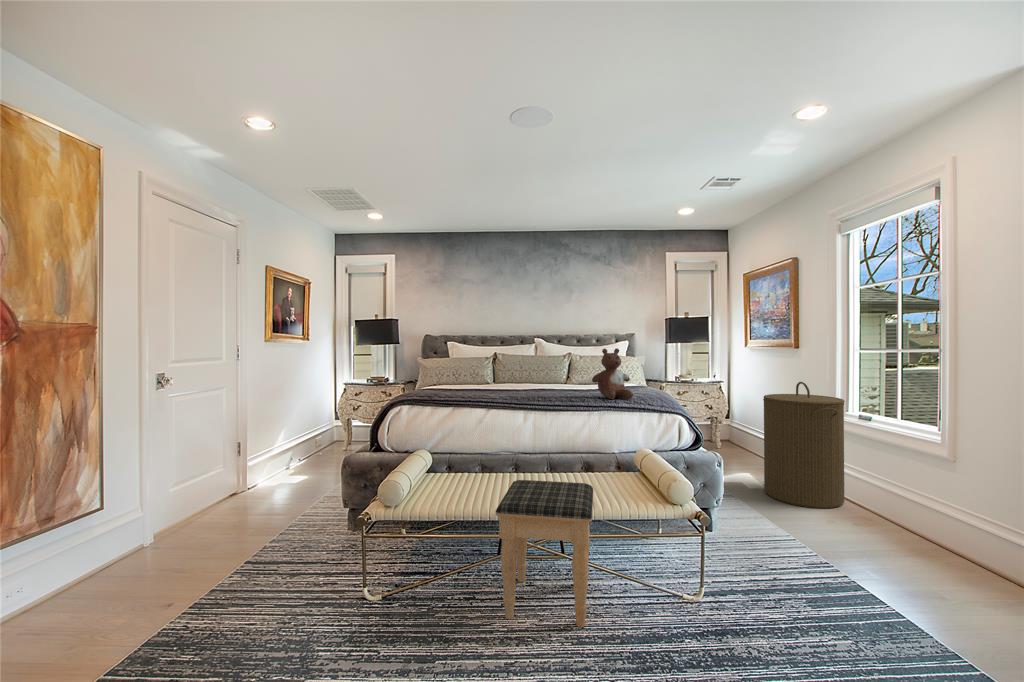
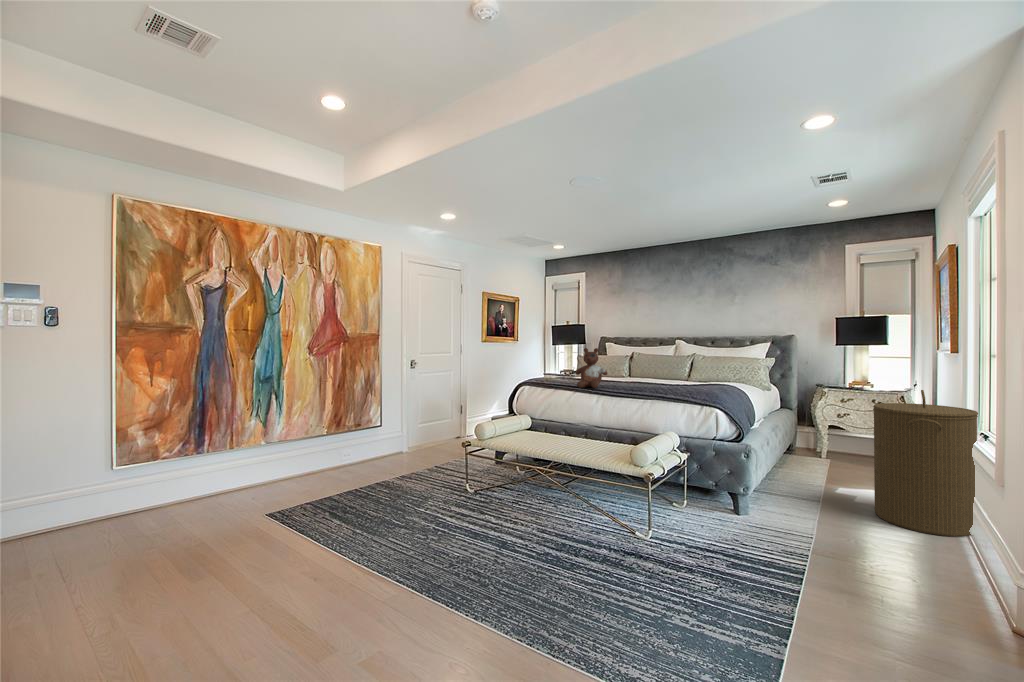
stuffed bear: present [592,348,633,400] -> present [575,348,607,388]
footstool: present [496,480,593,627] -> none [511,436,591,527]

